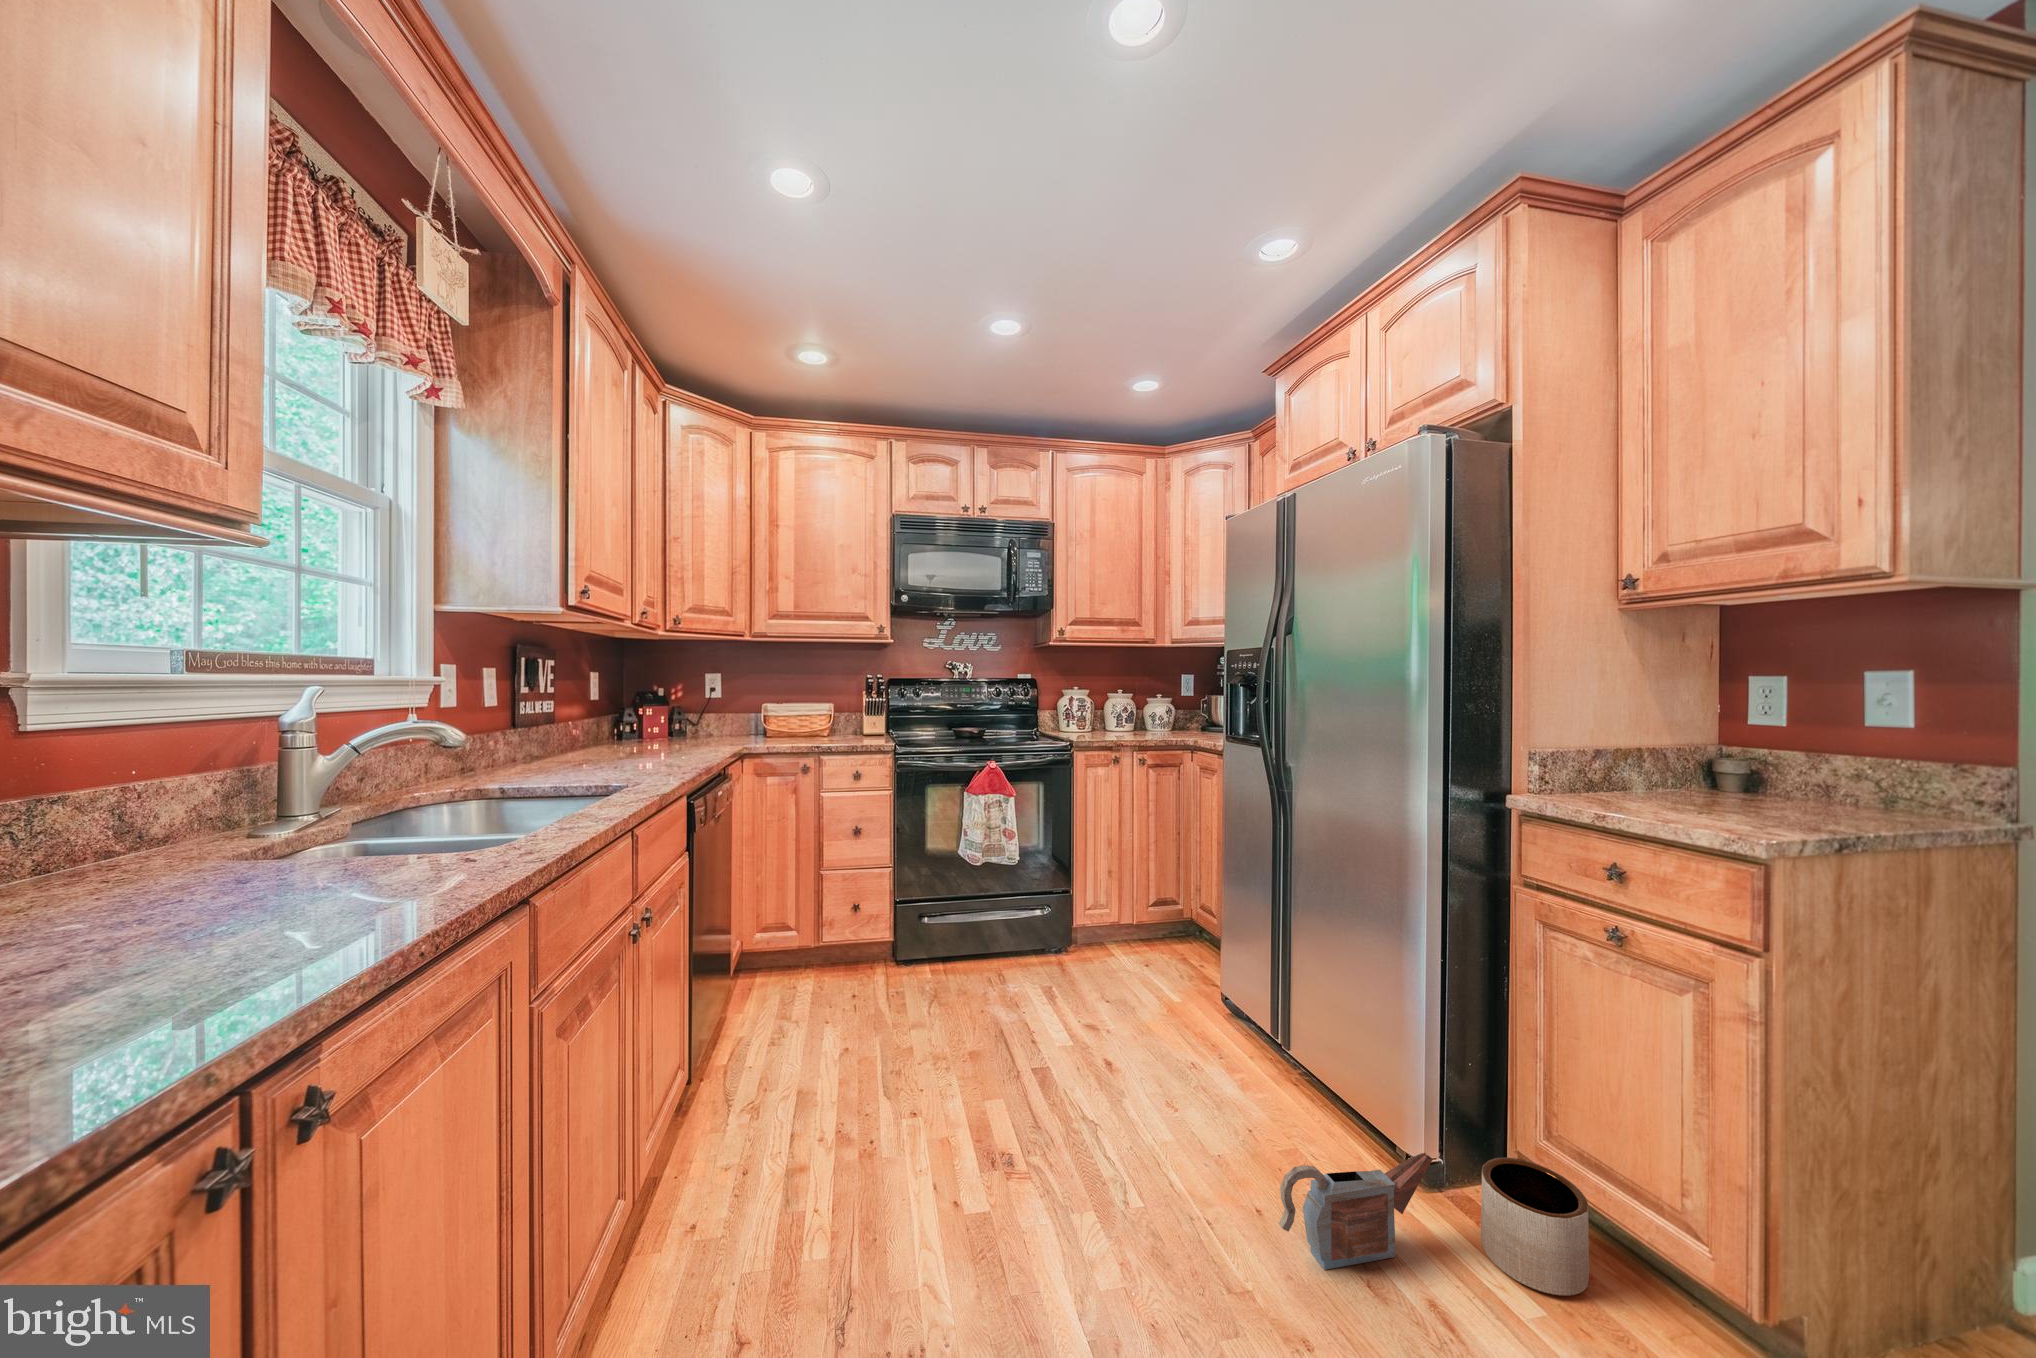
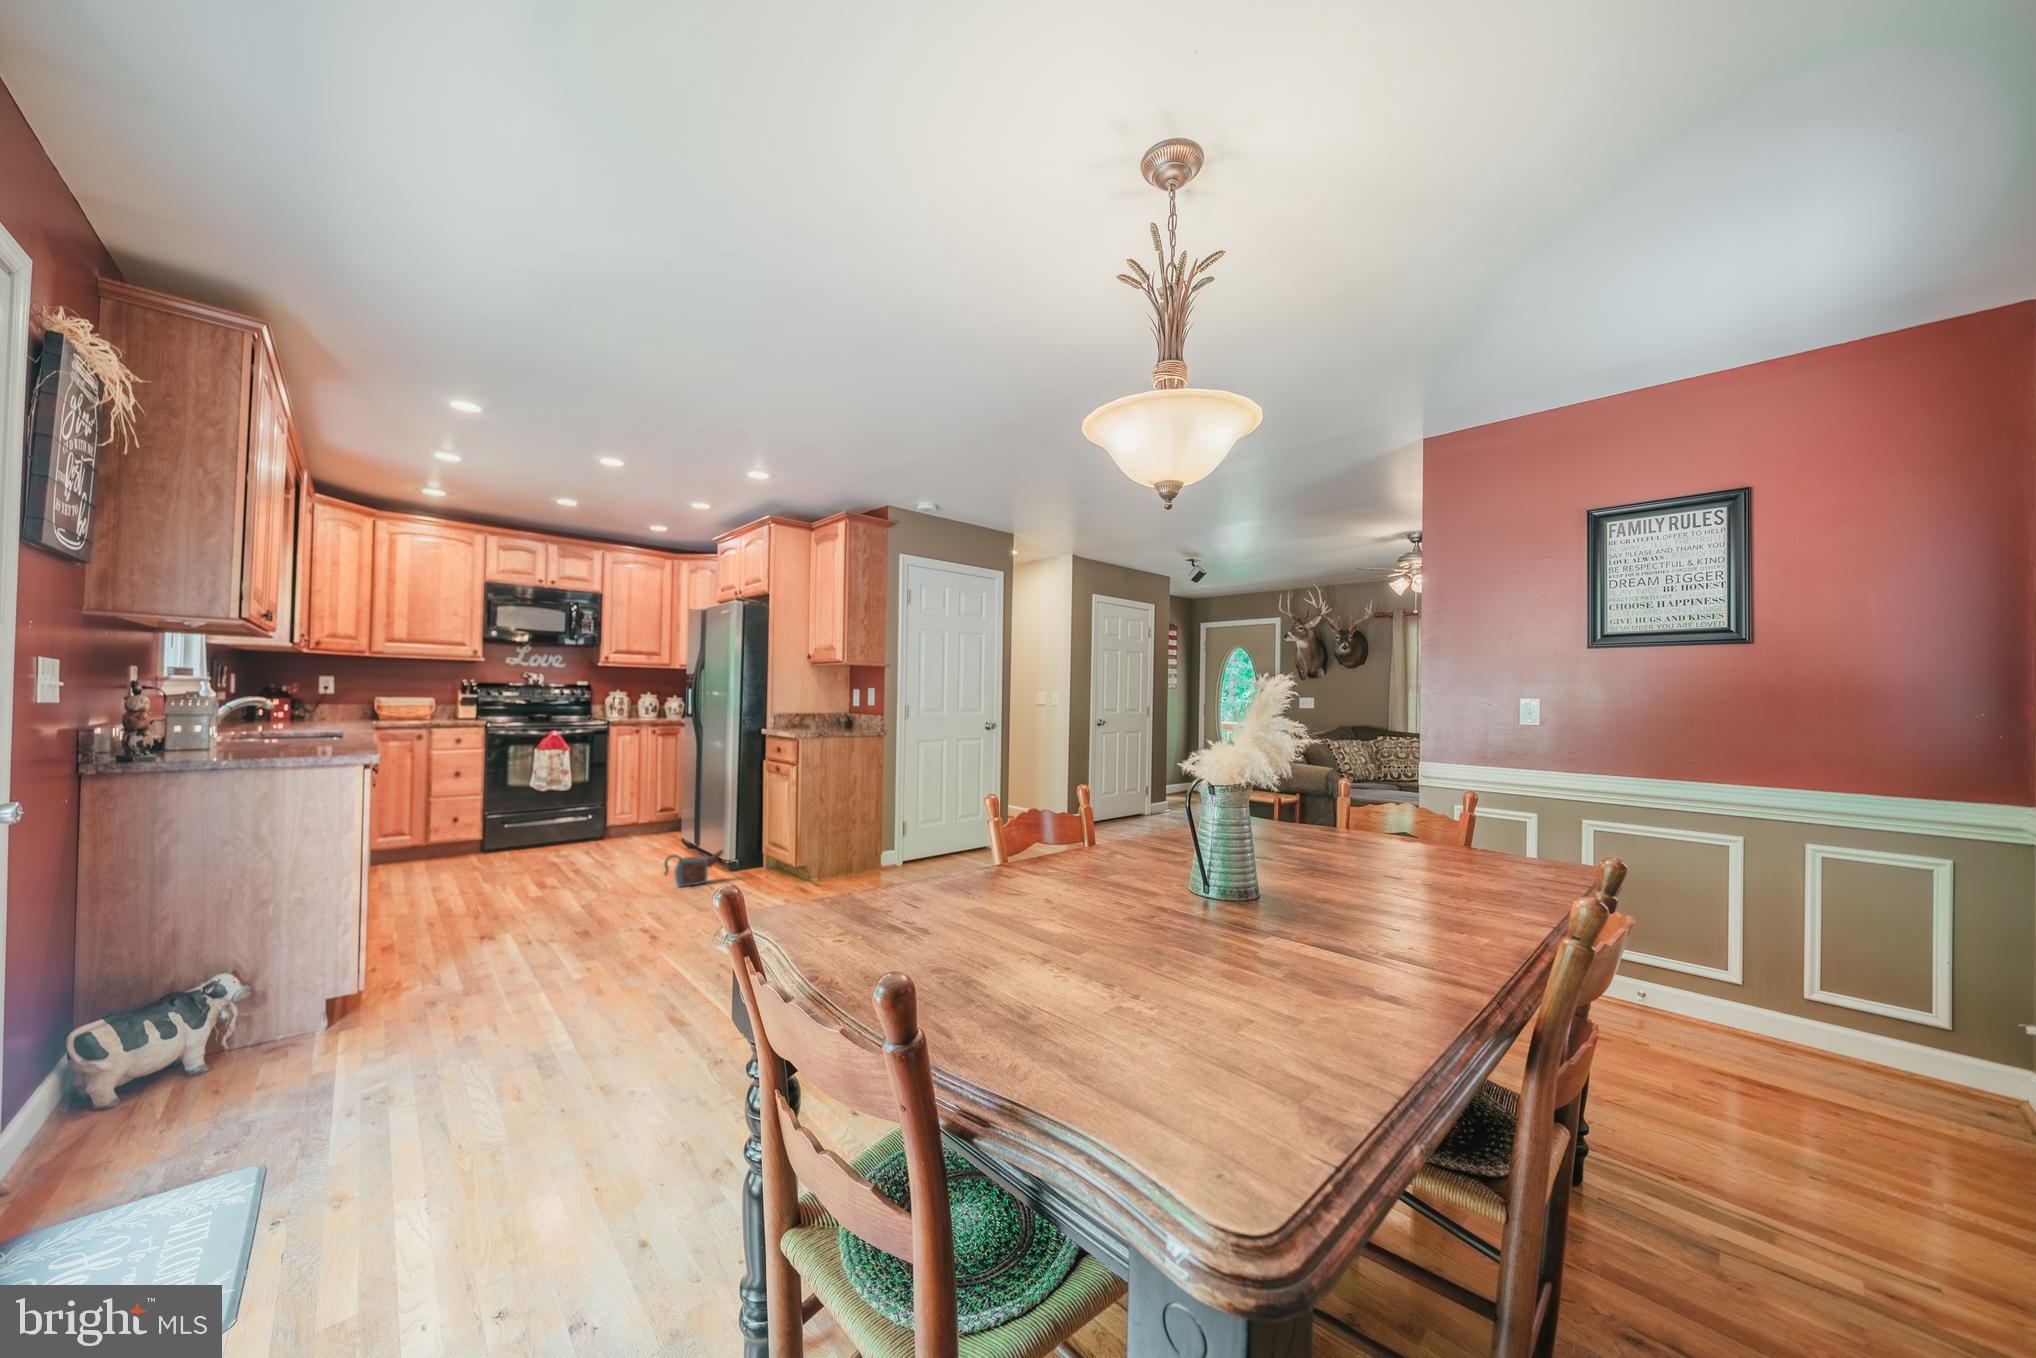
planter: present [1481,1158,1589,1296] -> none [740,850,770,881]

